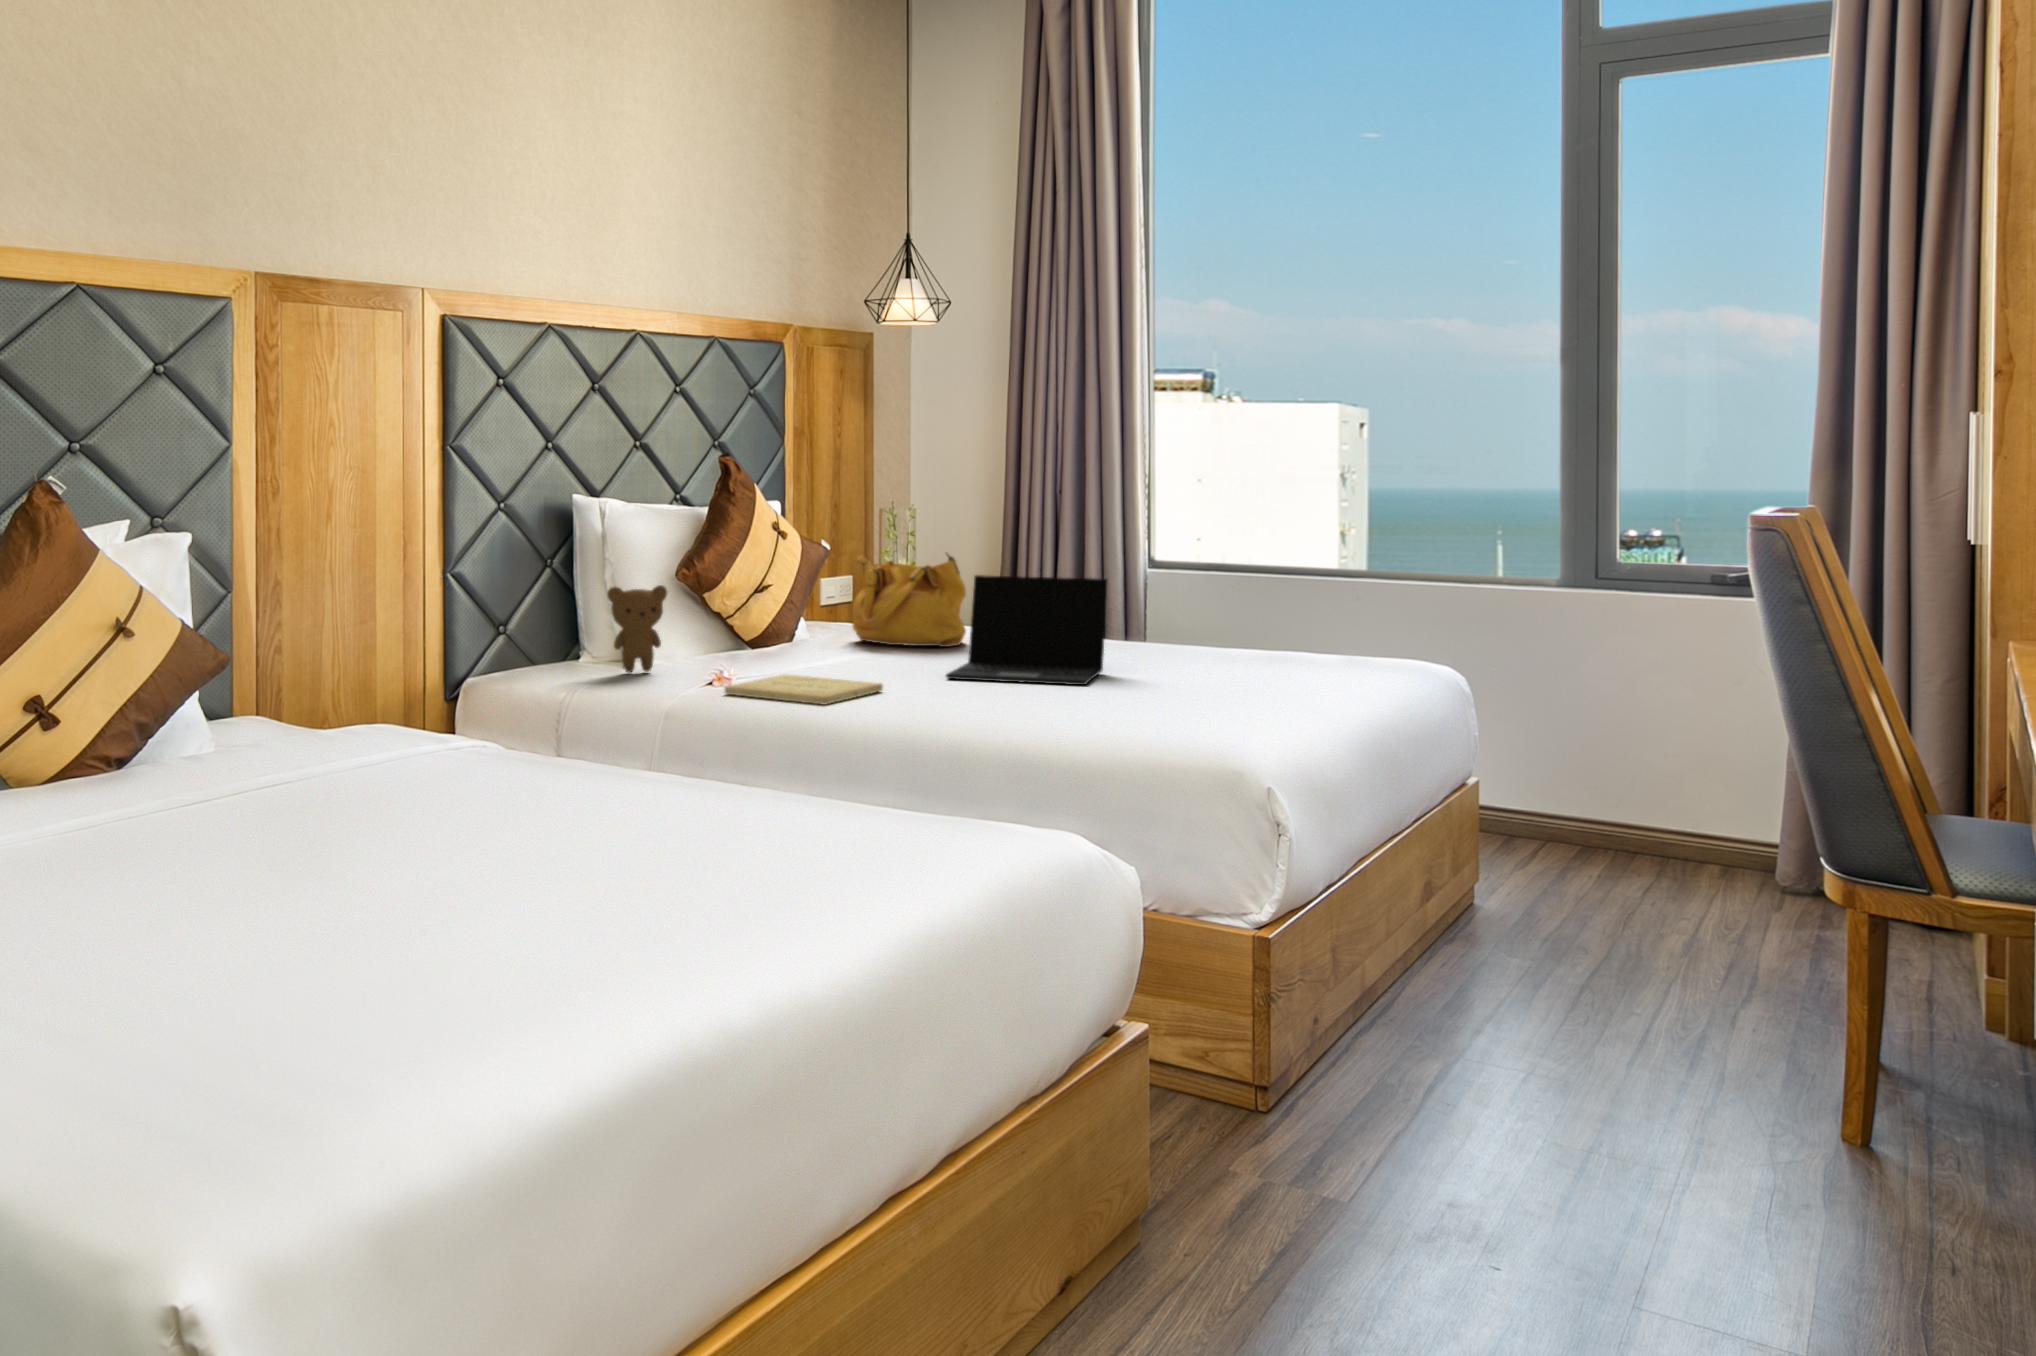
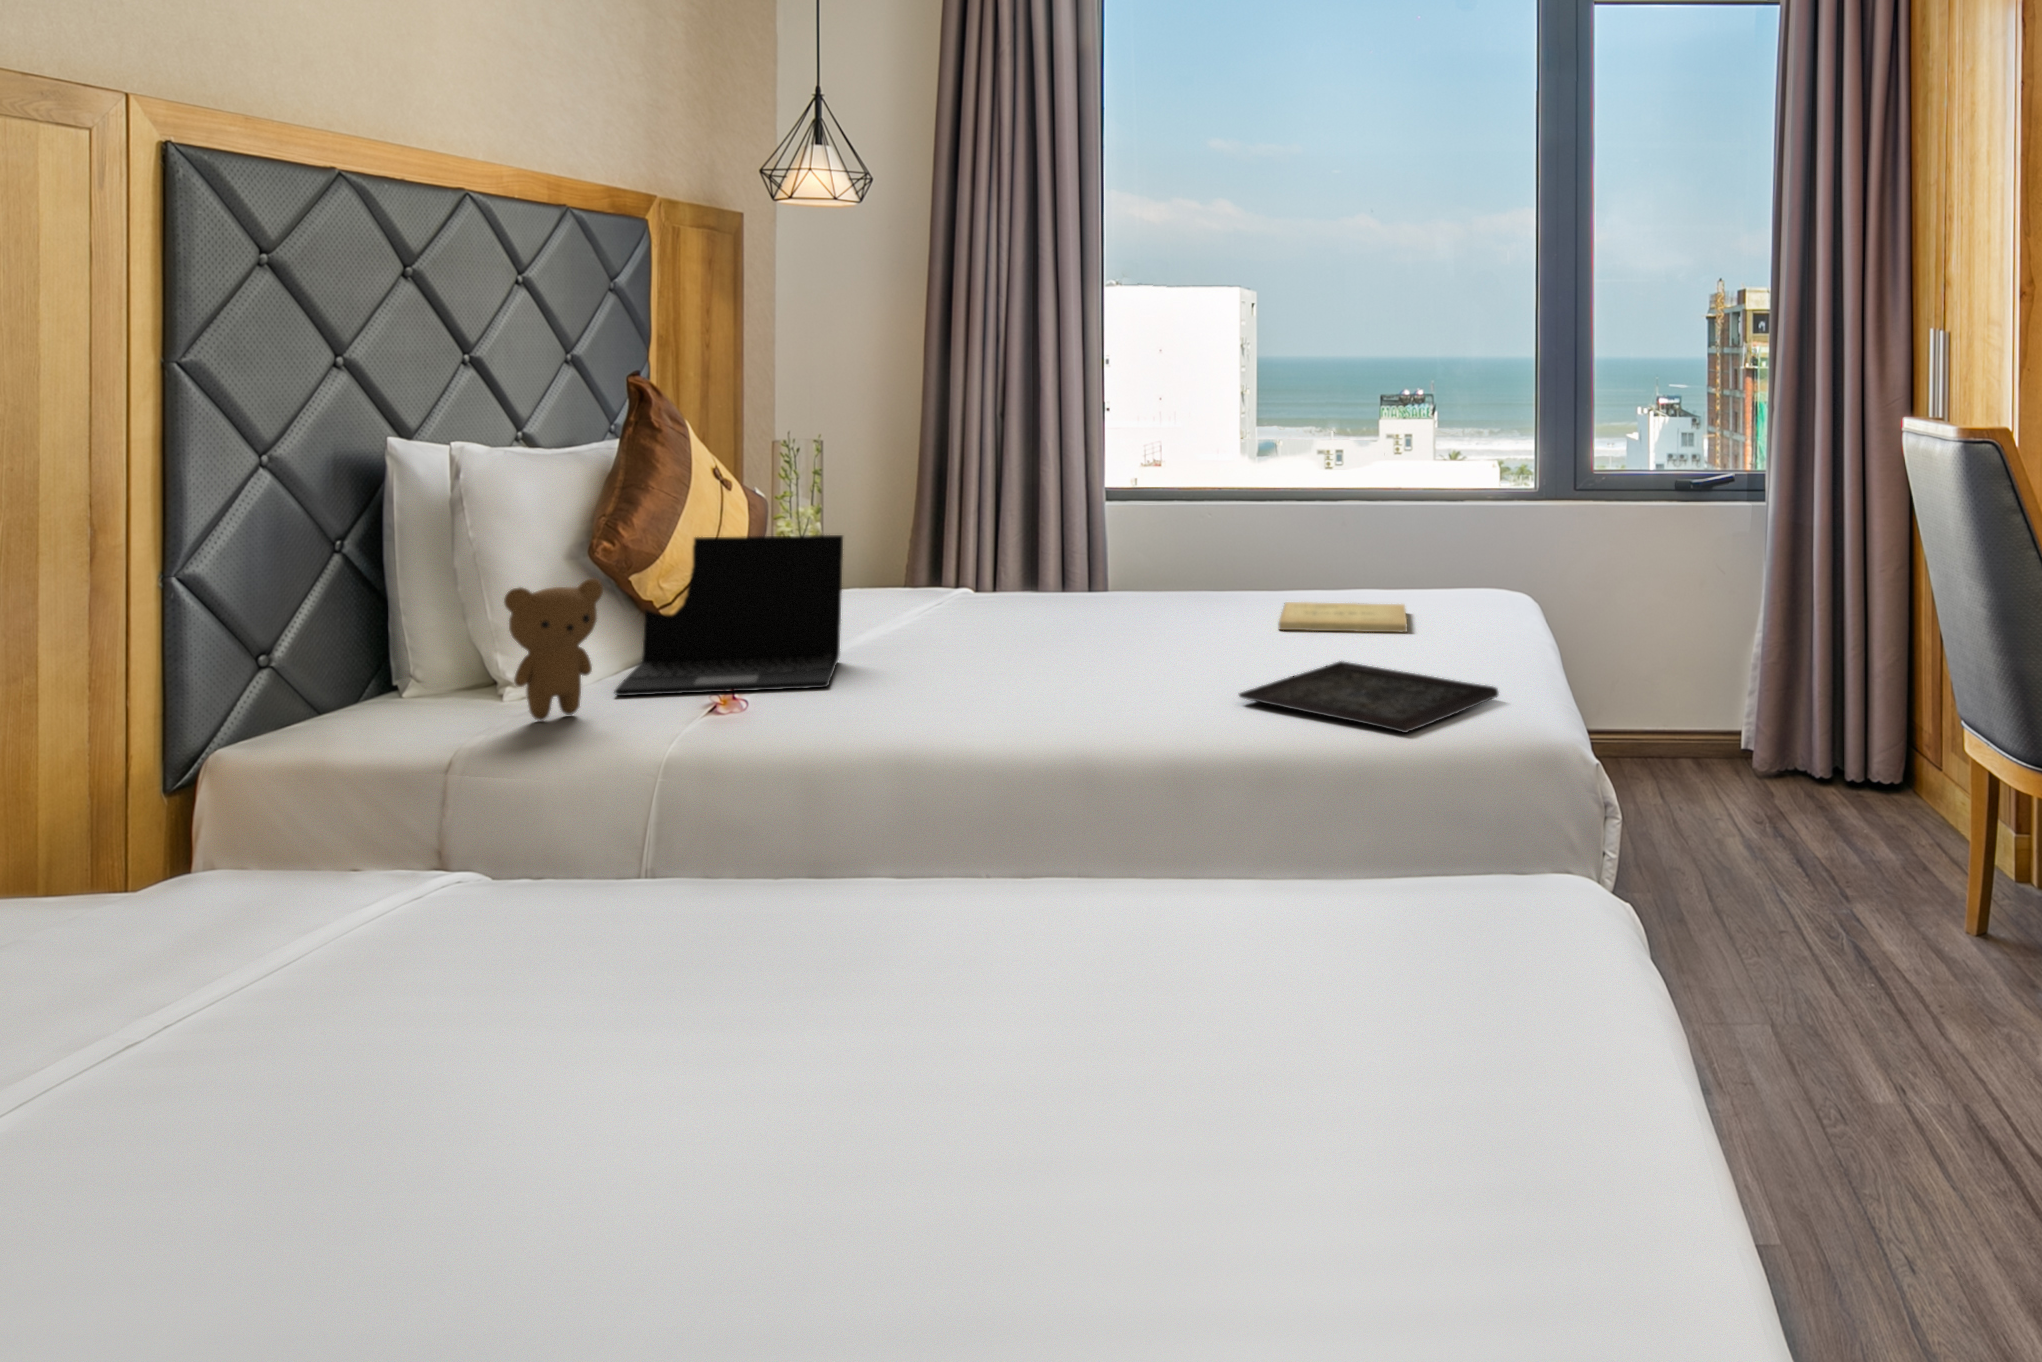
handbag: present [853,554,966,647] -> none [802,495,965,622]
laptop: present [946,575,1107,685] -> present [615,535,843,696]
book: present [725,674,883,705] -> present [1279,602,1407,632]
tray: none [1061,683,1265,721] -> present [1239,661,1498,733]

